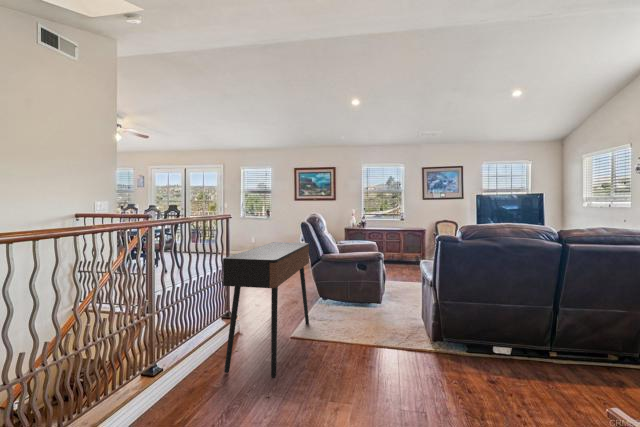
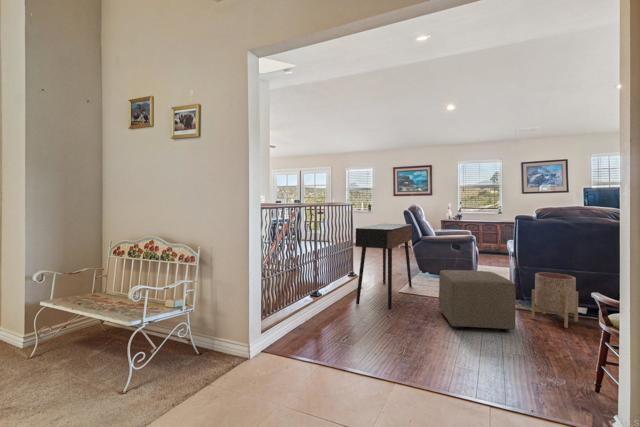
planter: none [453,307,503,383] -> present [532,273,578,328]
ottoman: none [342,312,442,410] -> present [439,270,516,332]

